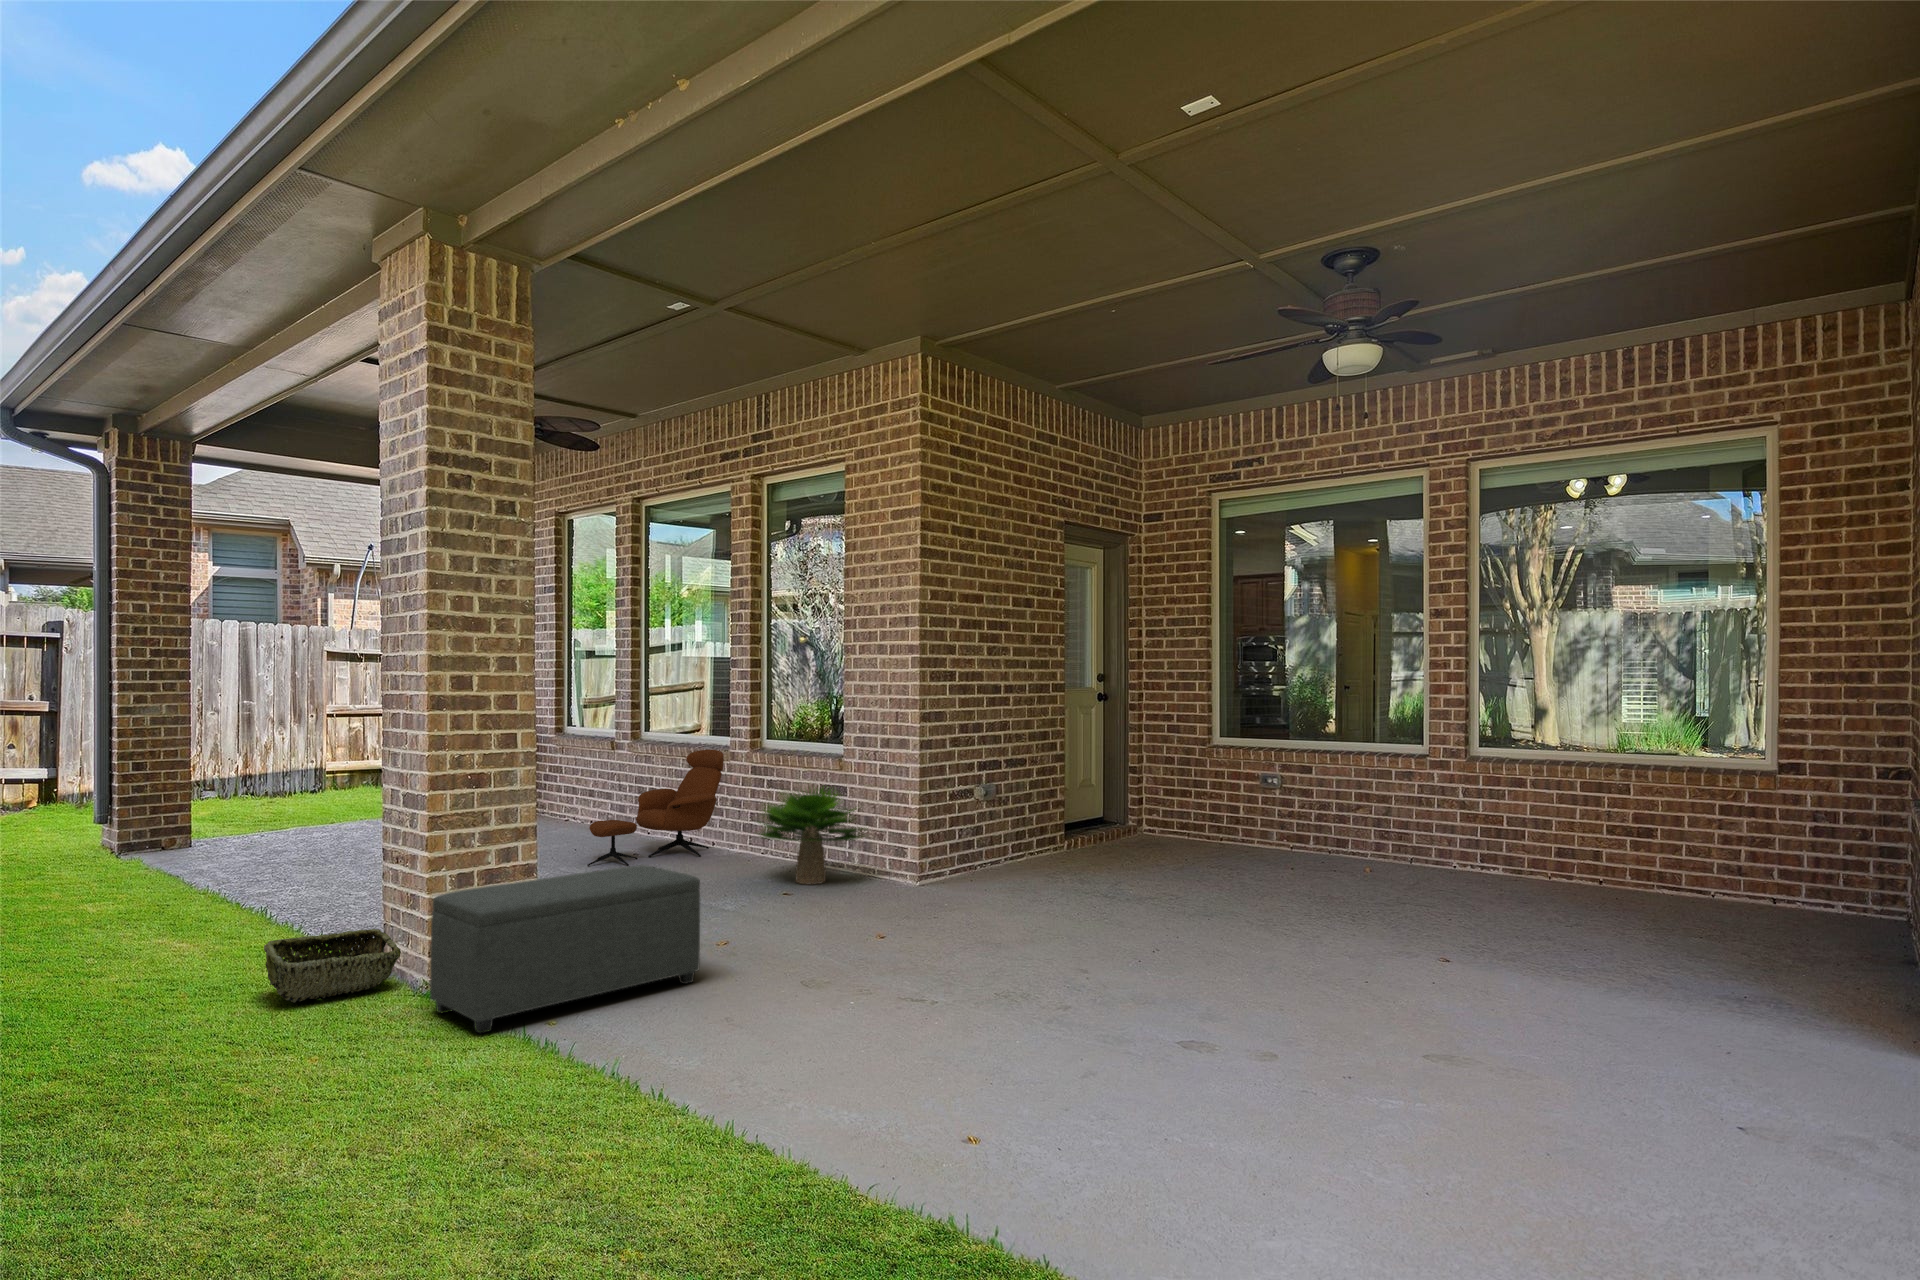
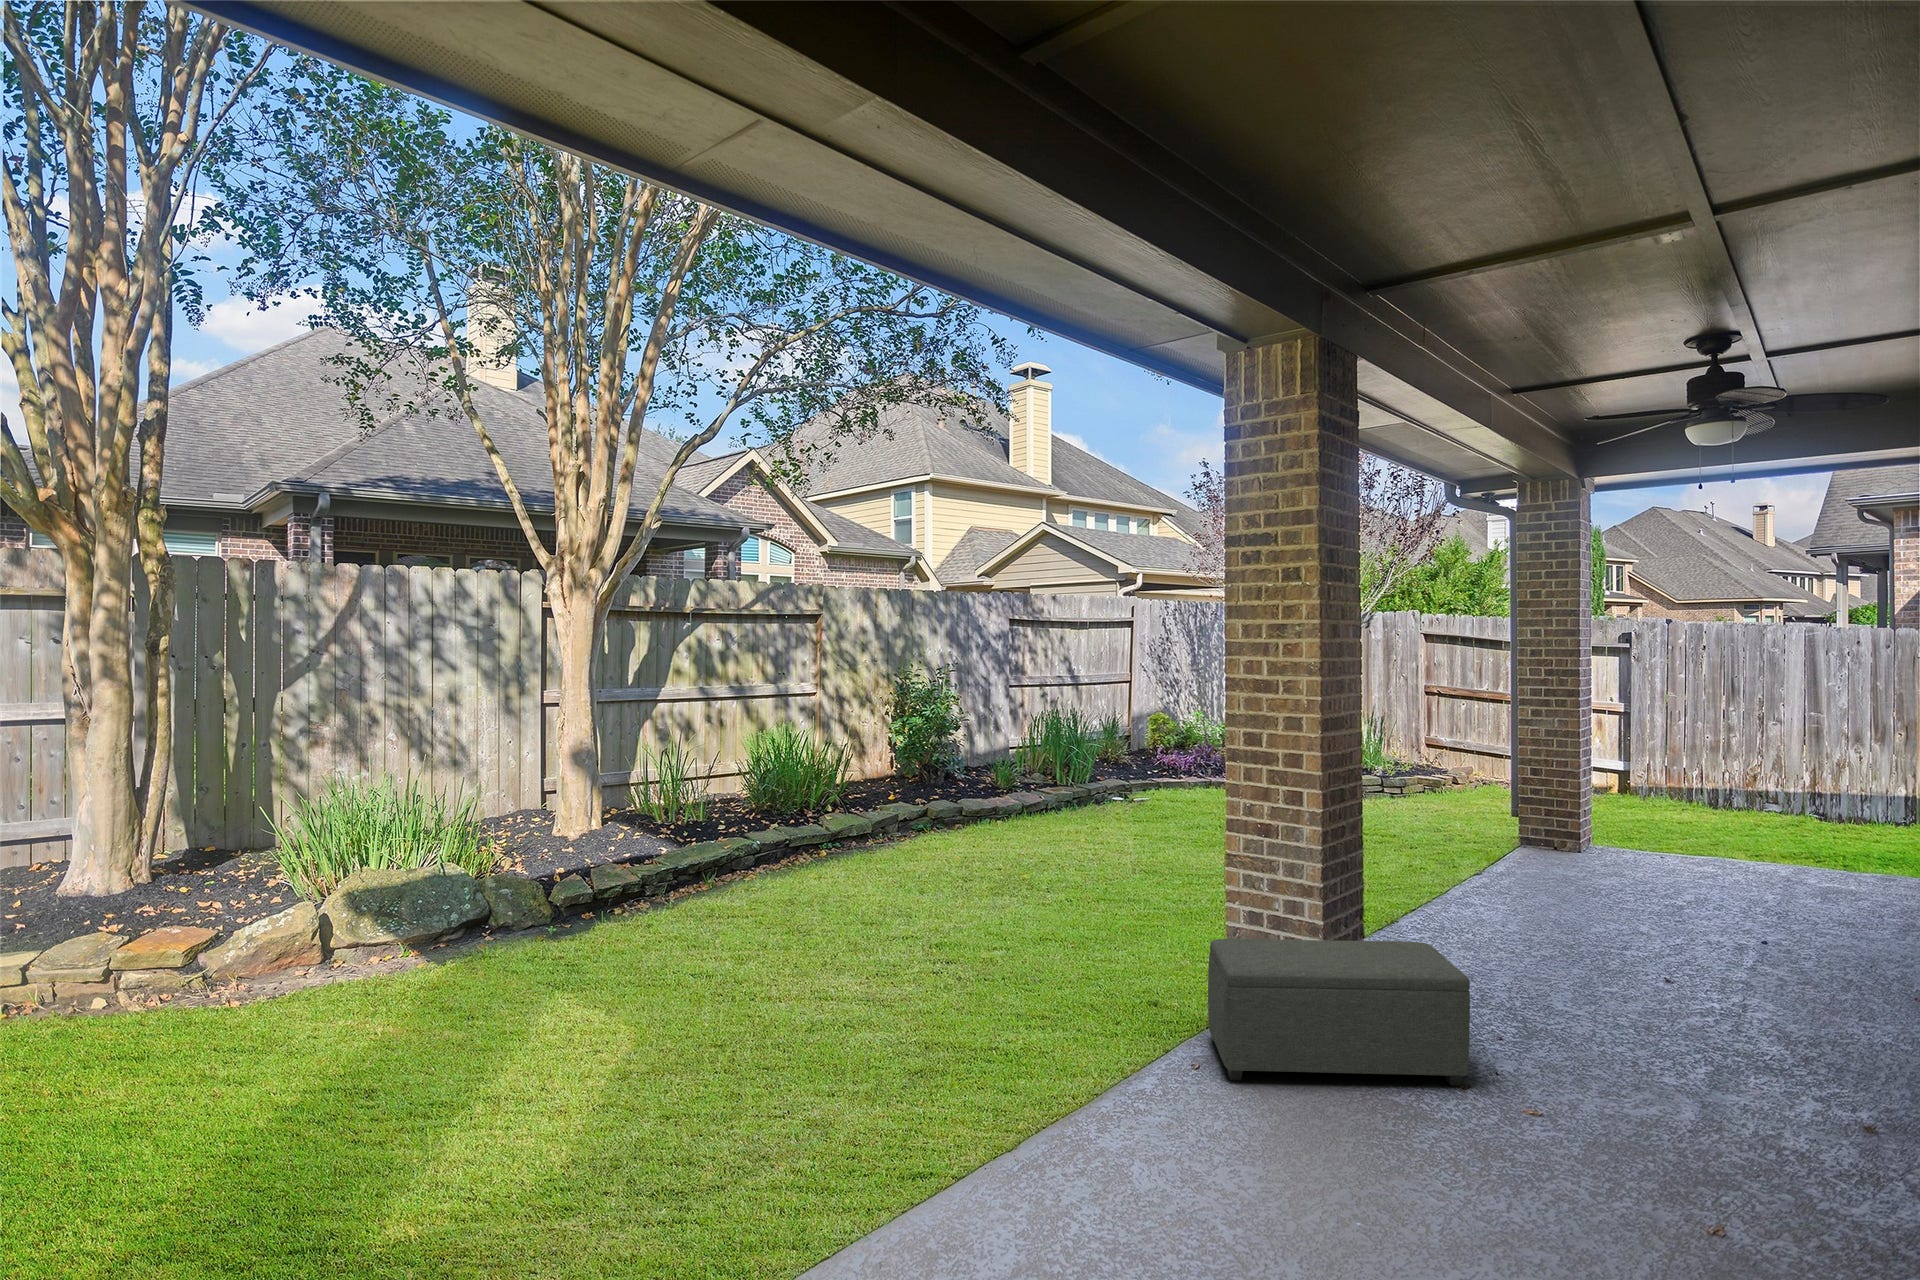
lounge chair: present [587,749,724,866] -> none [1450,776,1621,900]
potted plant: present [759,788,863,884] -> none [1622,851,1799,979]
woven basket: present [264,929,401,1003] -> none [1107,937,1203,996]

